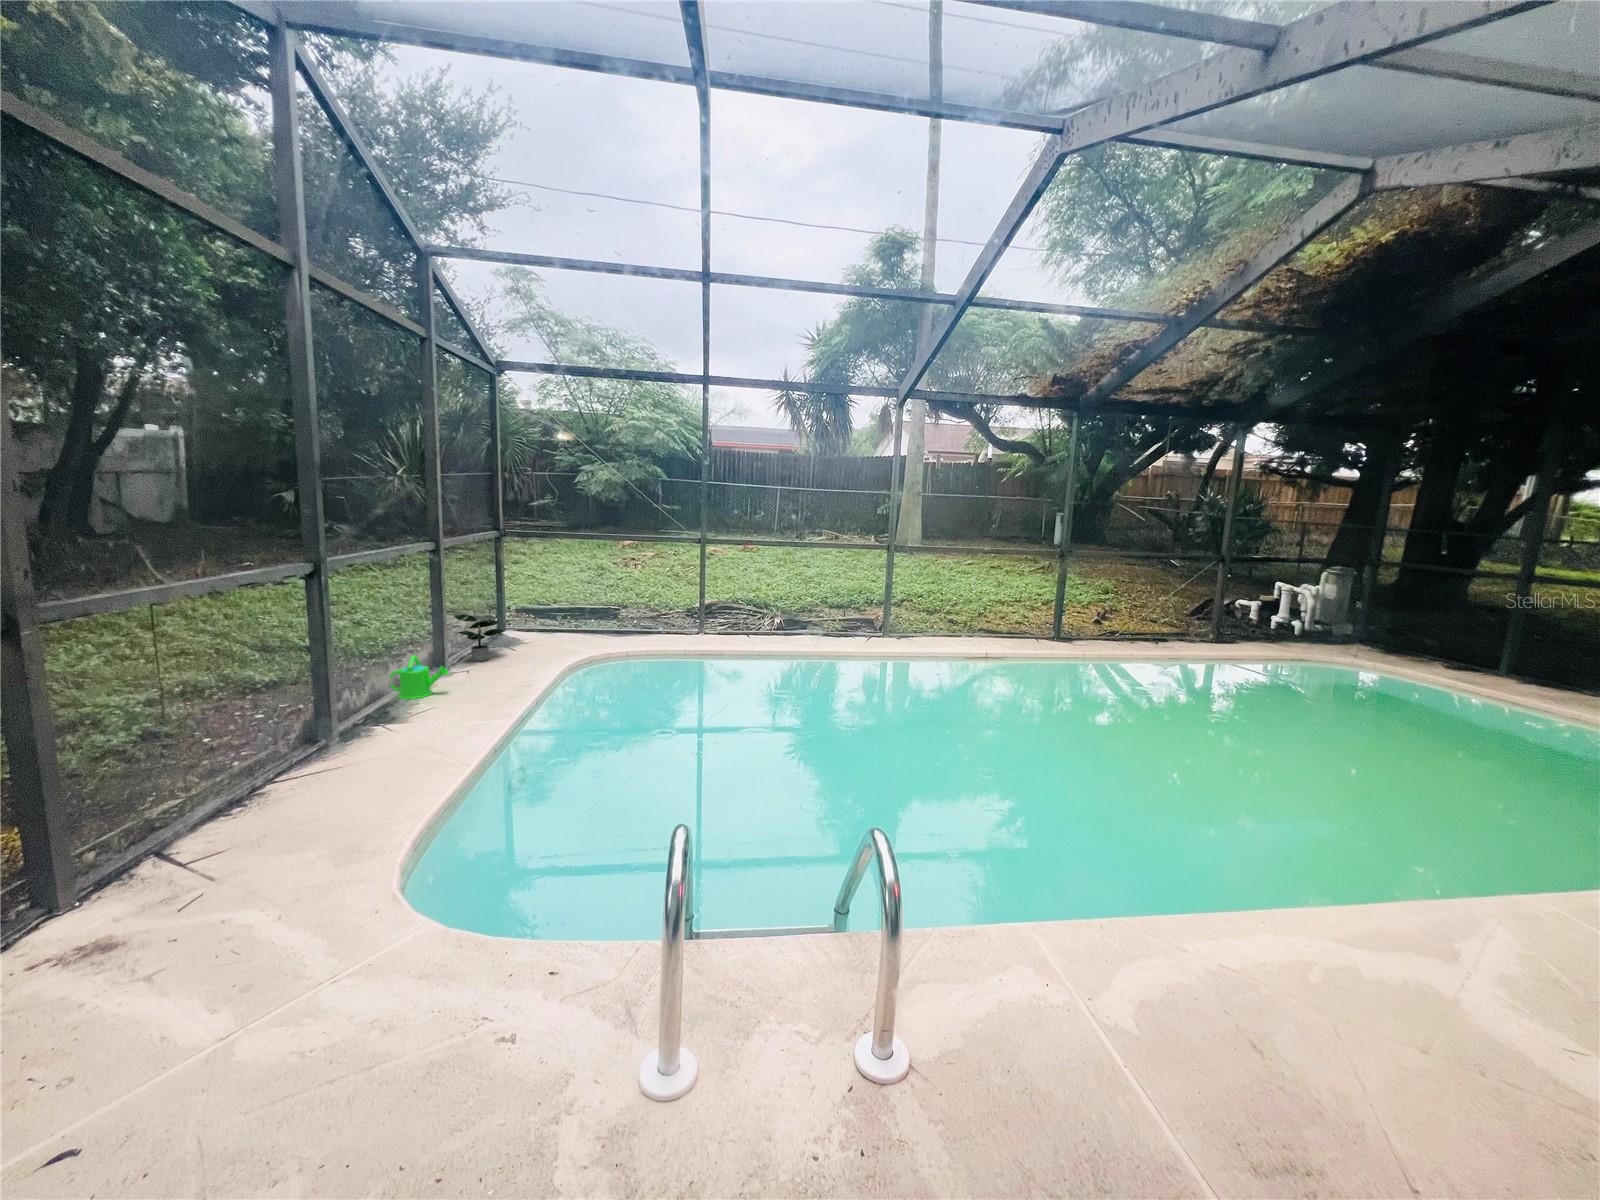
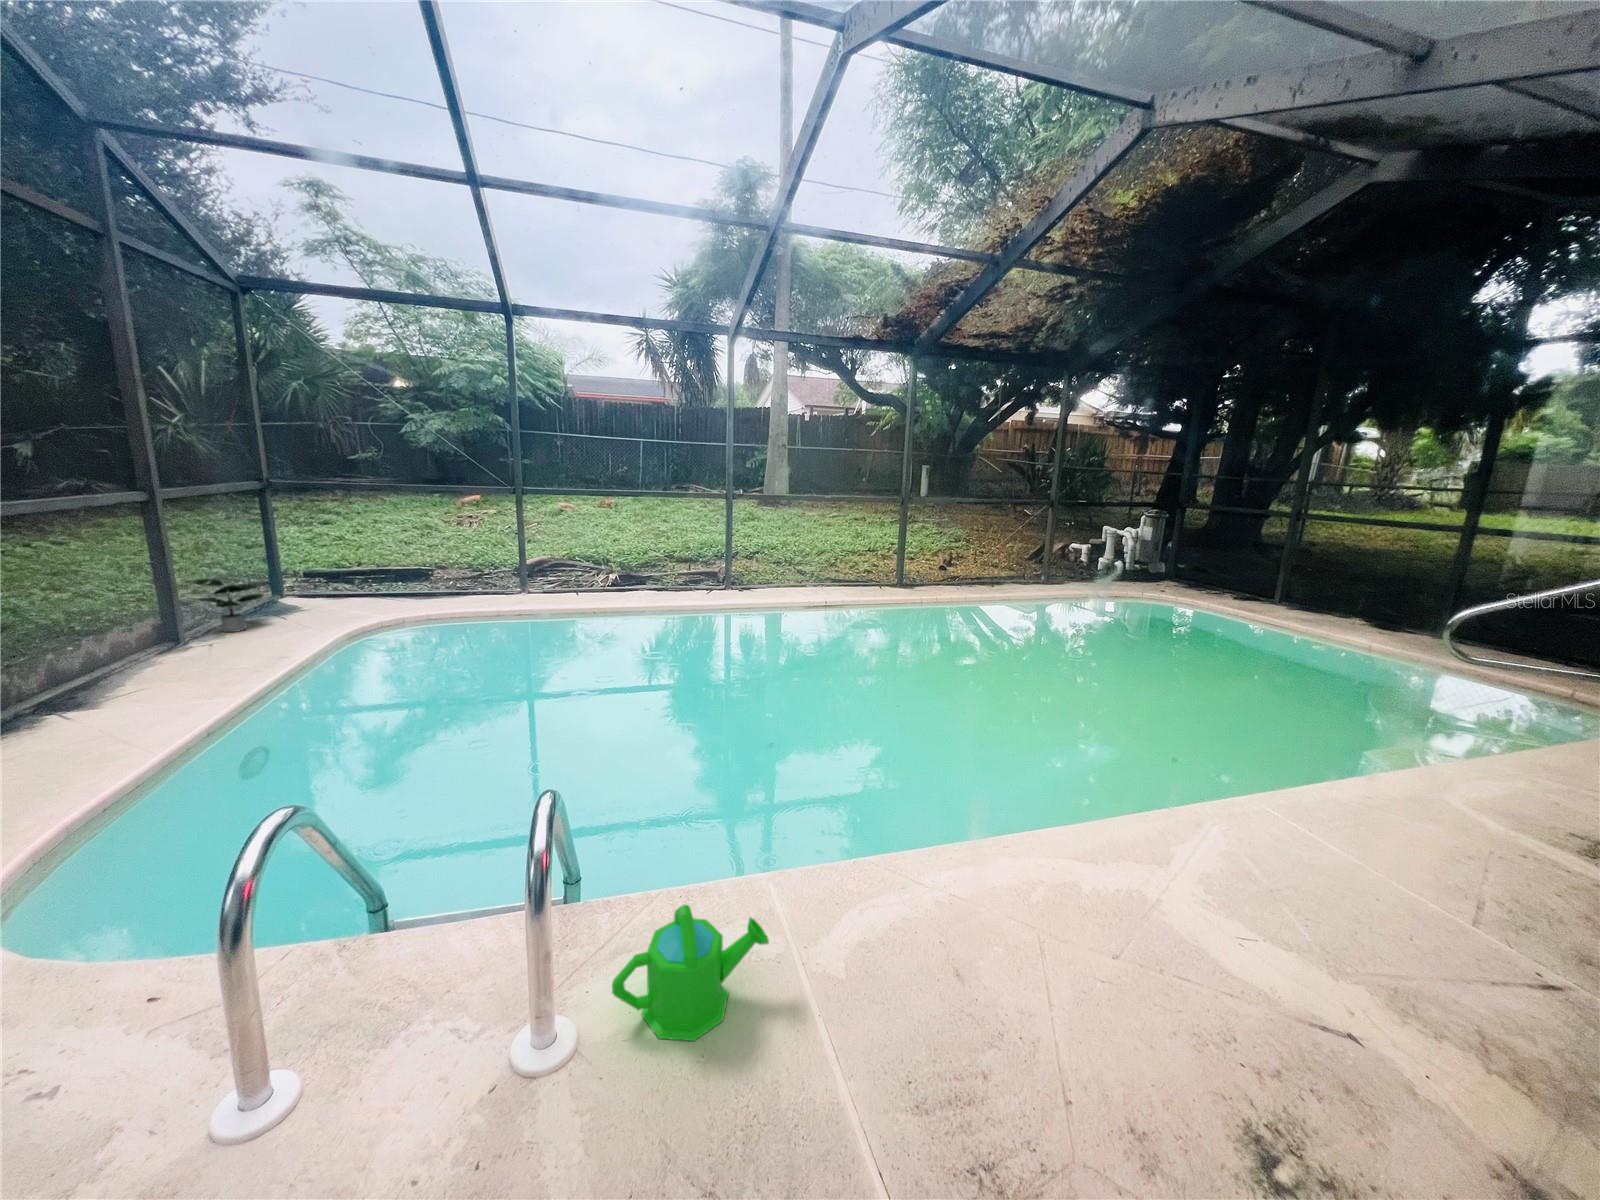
watering can: present [390,655,449,699] -> present [612,905,769,1041]

